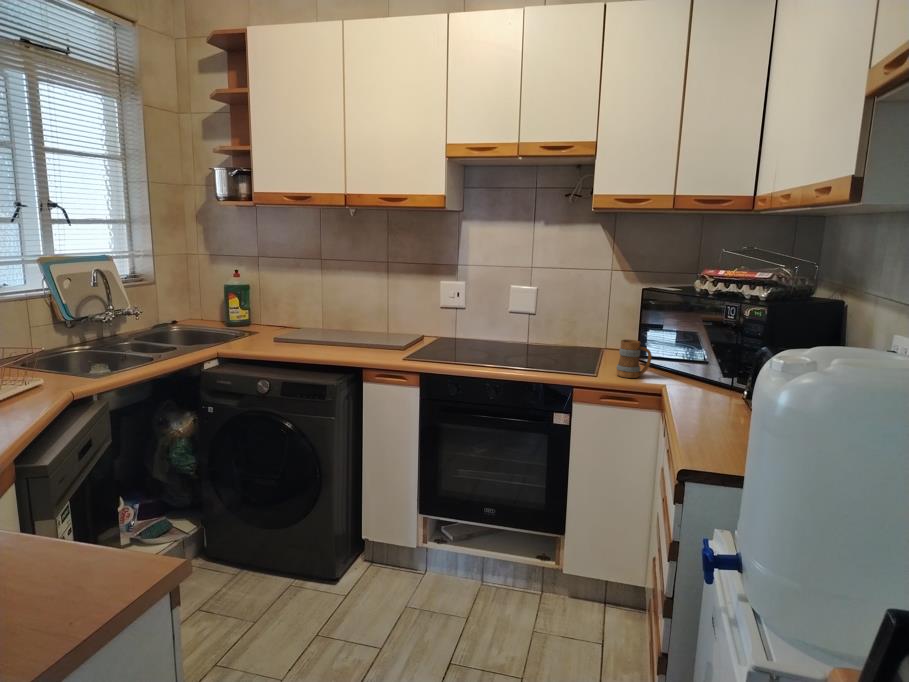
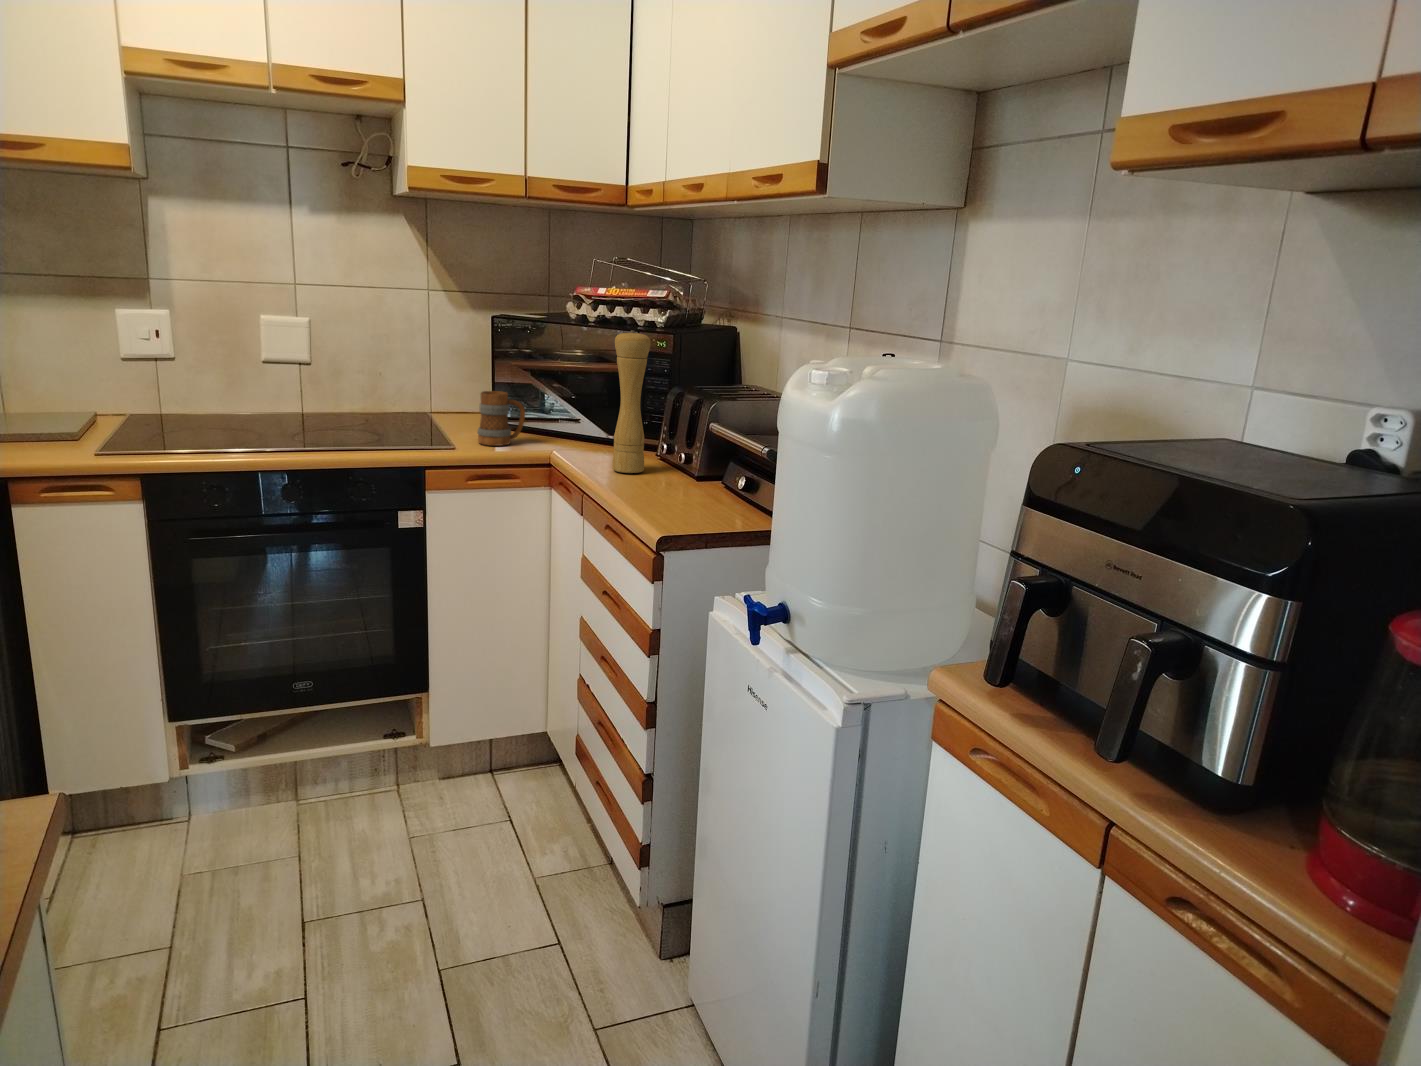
pepper mill: none [699,304,737,412] -> present [612,330,650,473]

